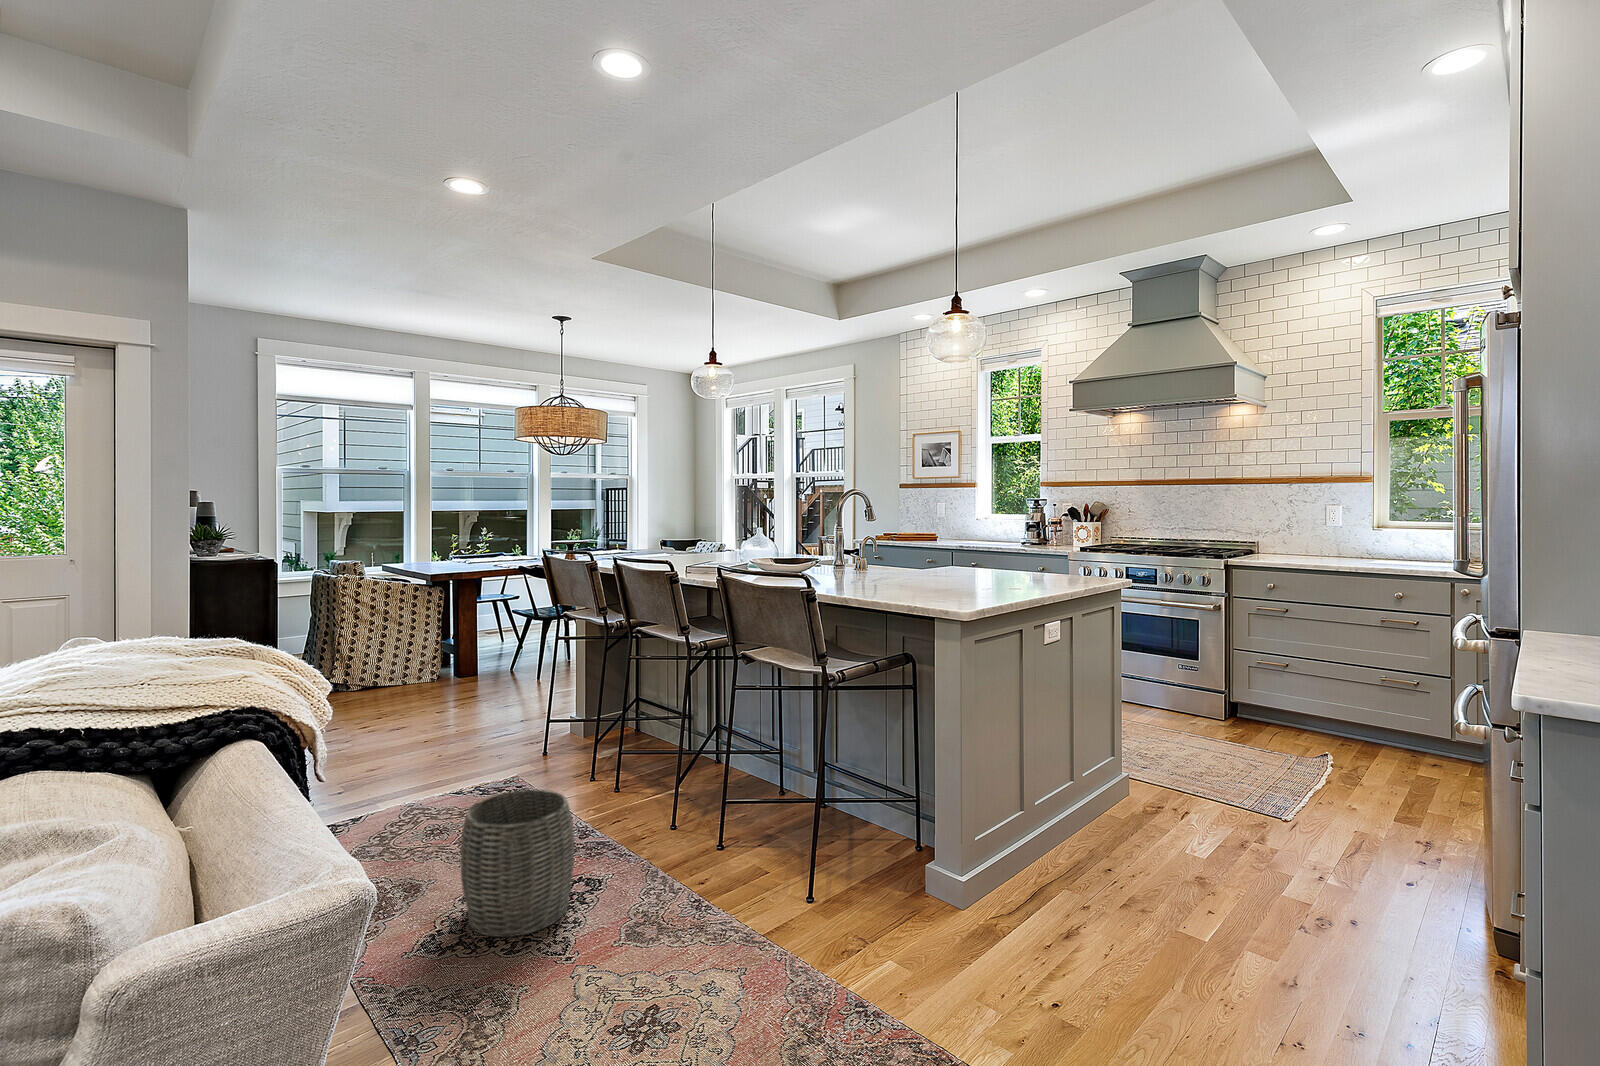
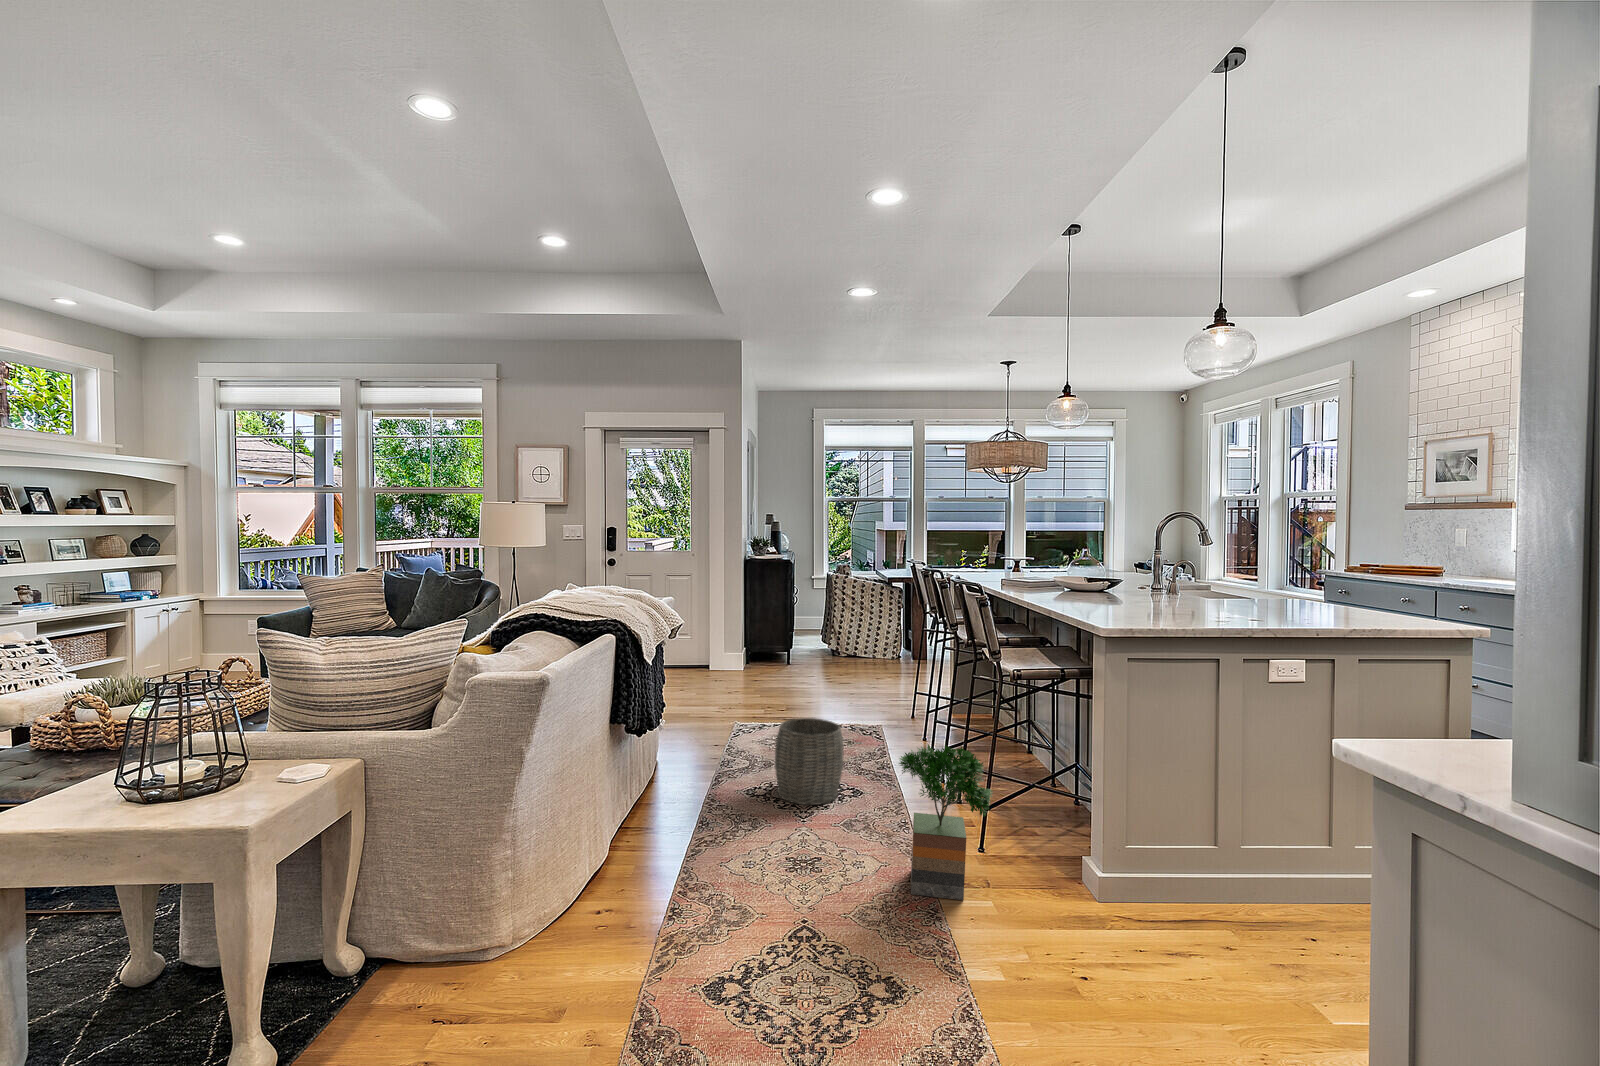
potted tree: none [756,776,905,1005] -> present [899,745,992,900]

